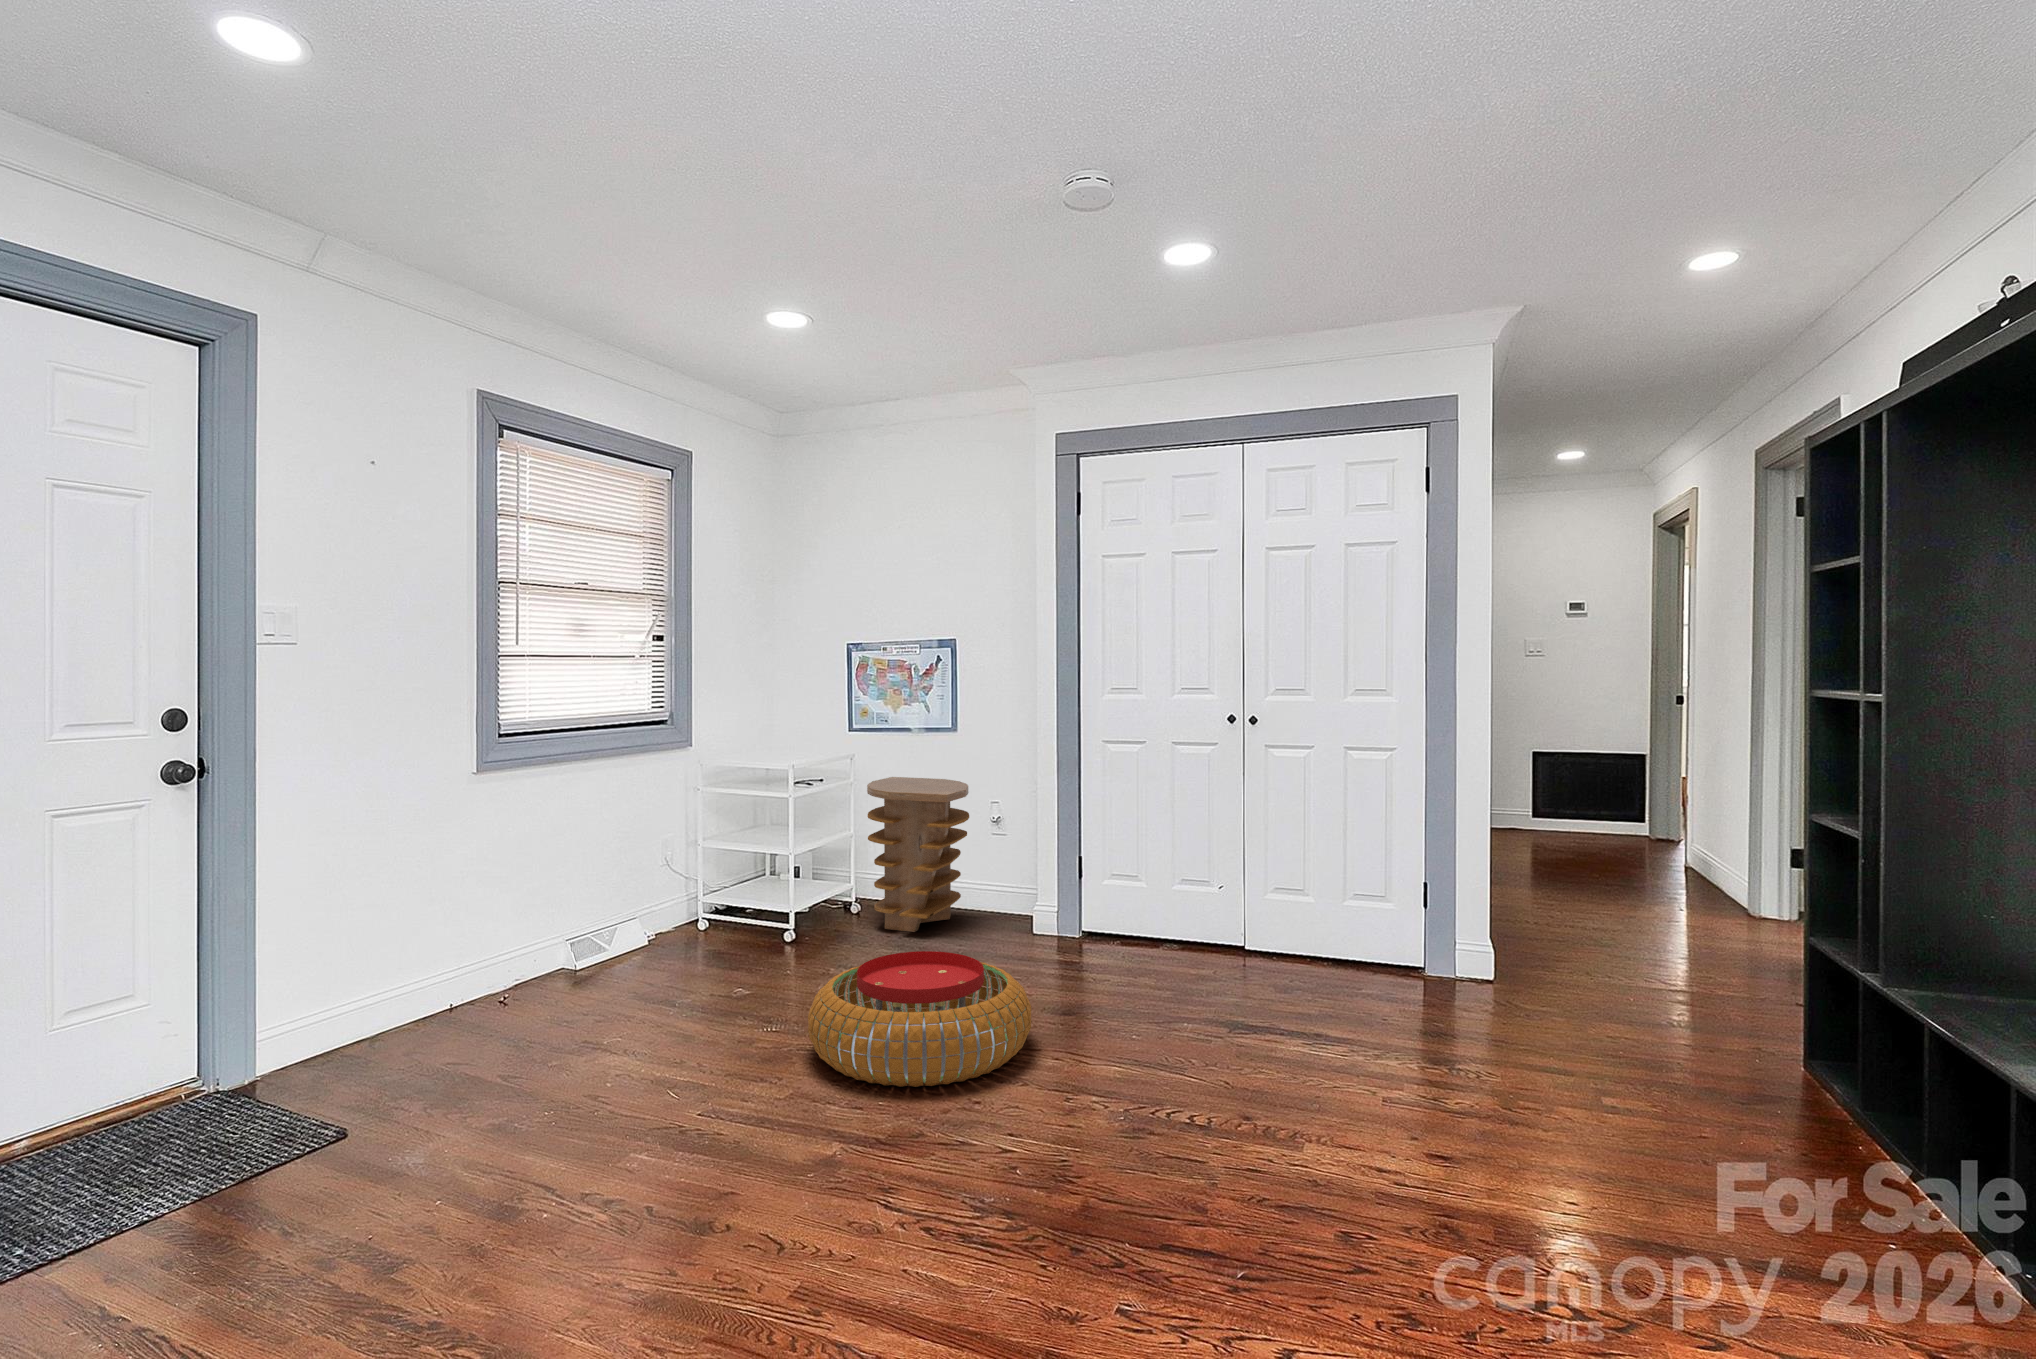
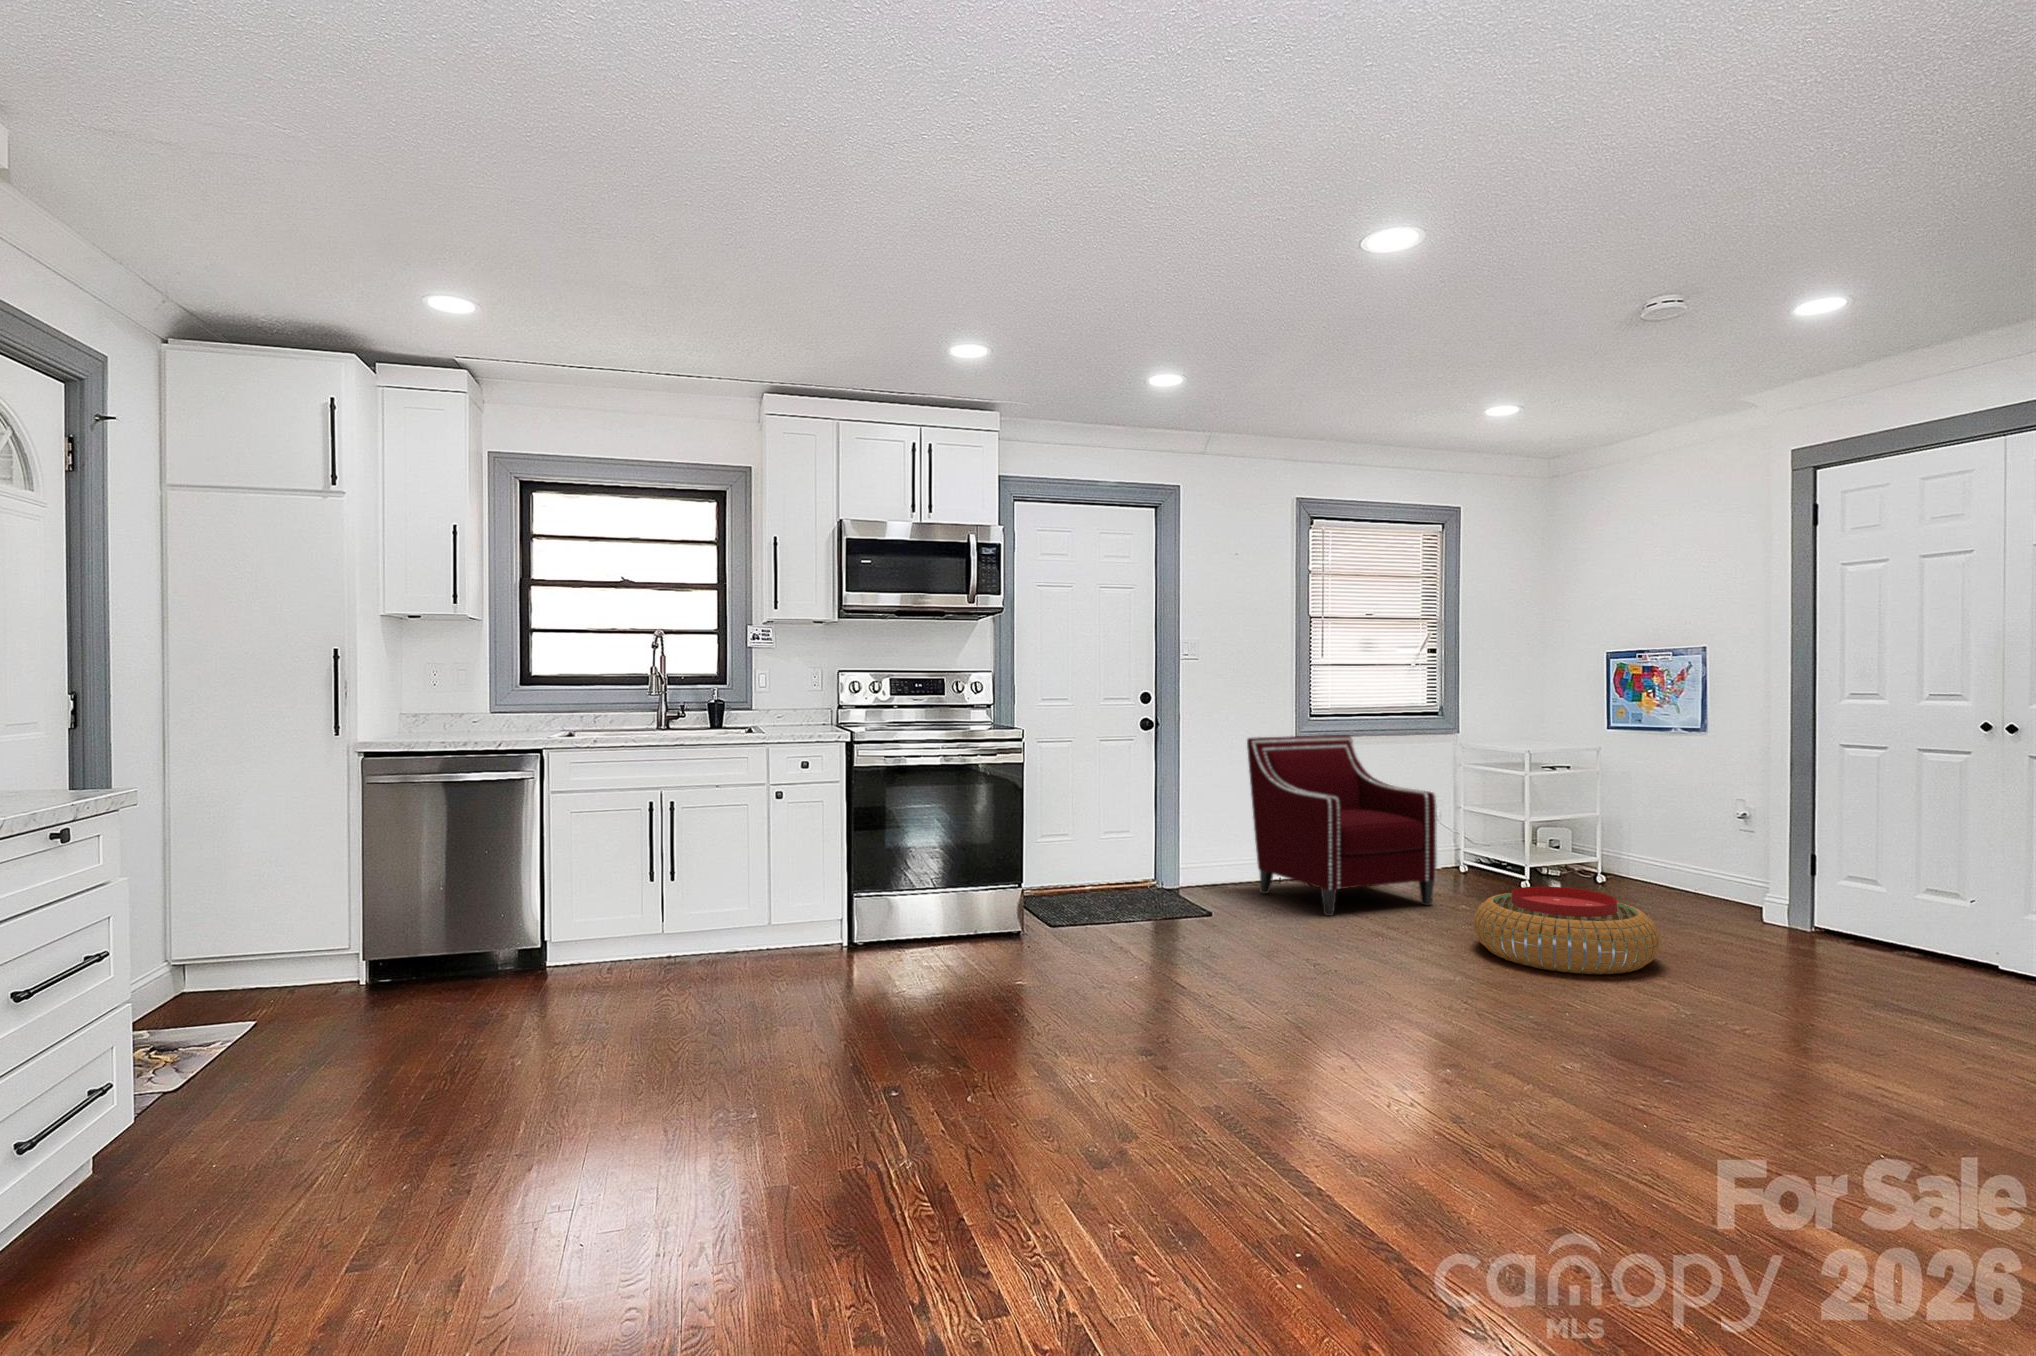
armchair: none [396,760,709,1064] -> present [1247,735,1437,916]
side table: present [867,777,969,932] -> none [1602,770,1706,902]

